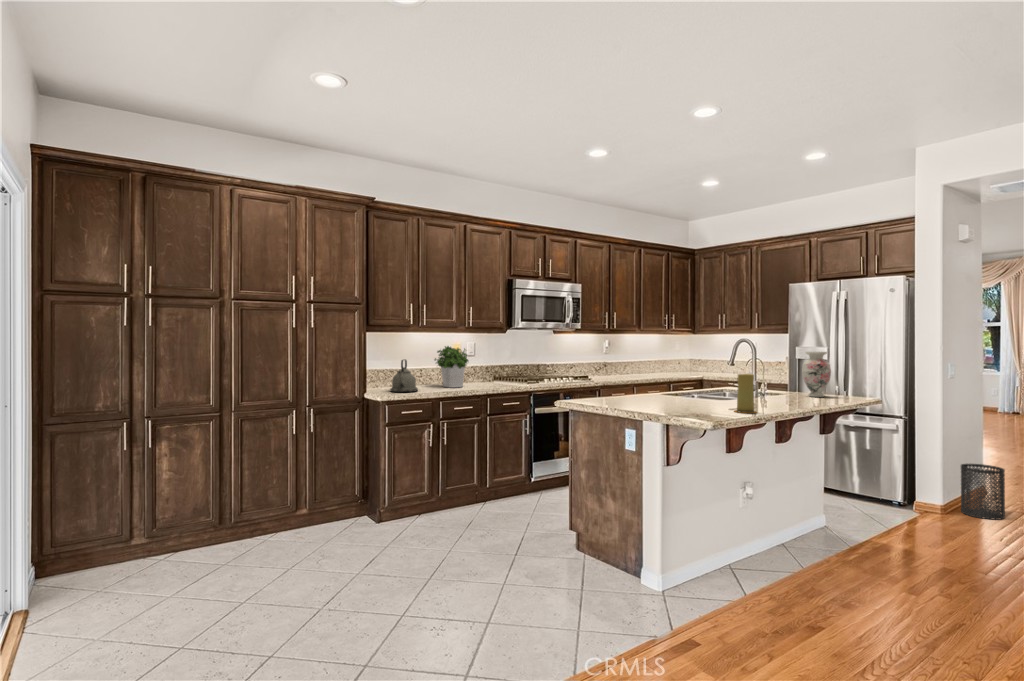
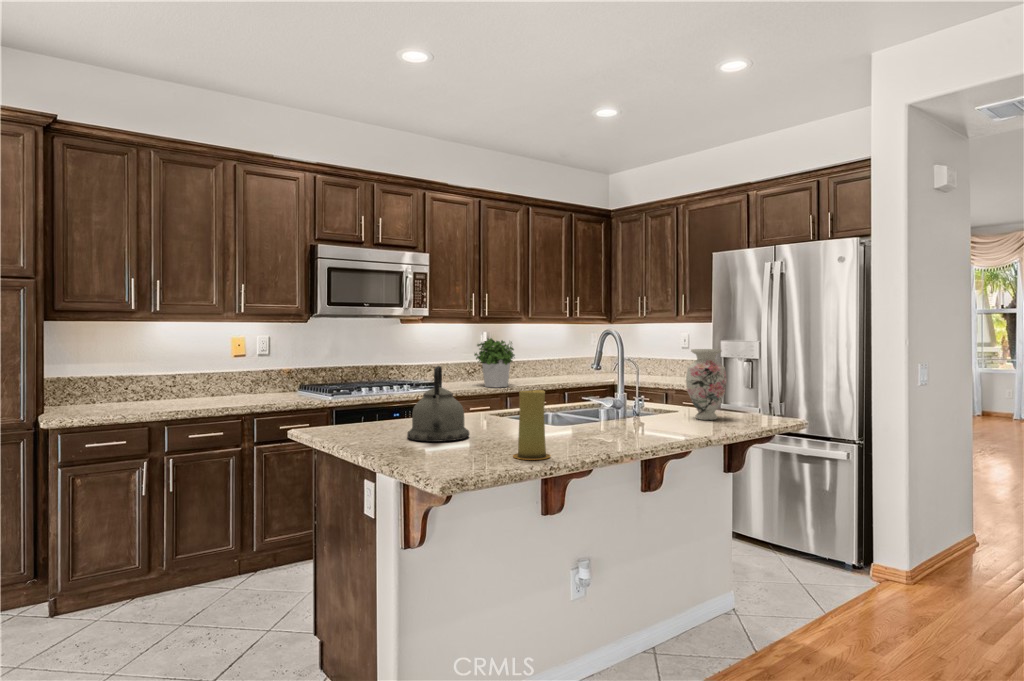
potted plant: present [435,346,468,388] -> present [474,338,515,387]
kettle: present [390,359,418,392] -> present [407,366,470,442]
trash can: present [961,464,1005,520] -> none [933,511,994,597]

